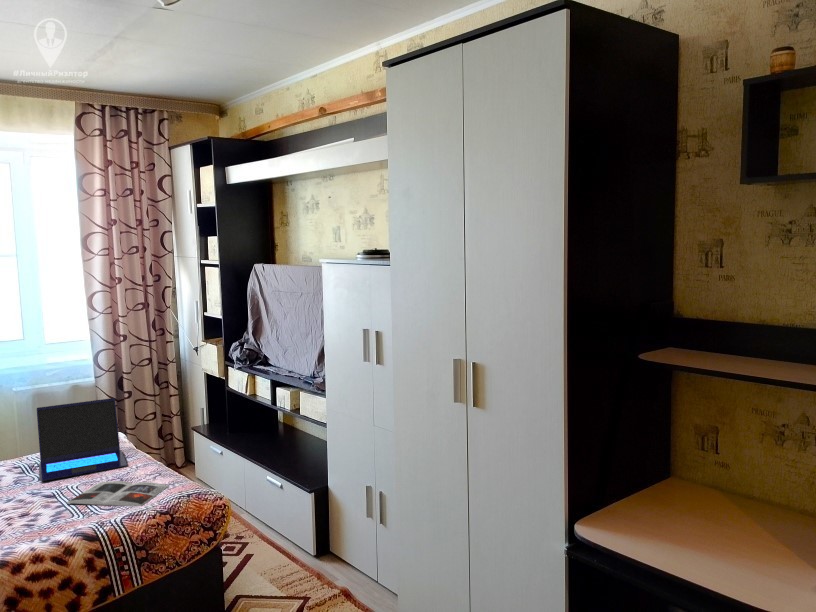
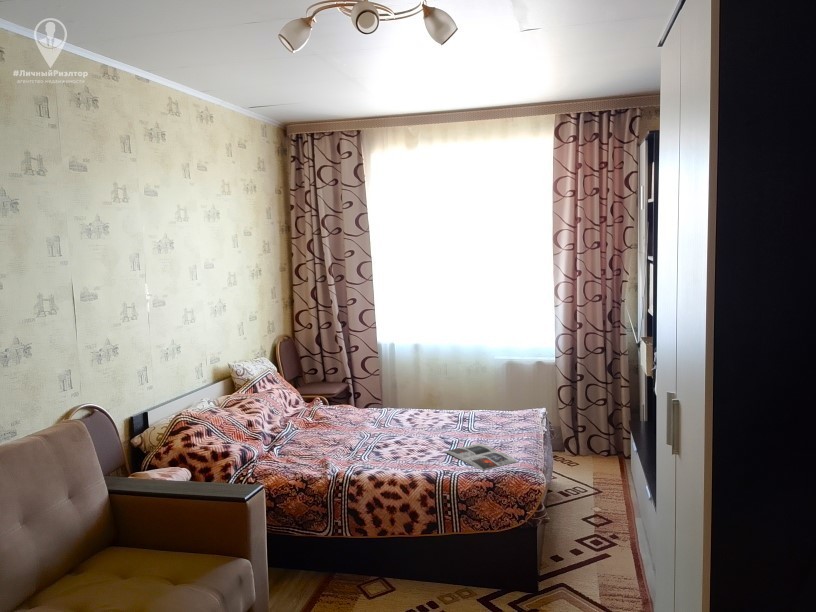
laptop: present [37,398,127,481] -> none [449,374,524,437]

